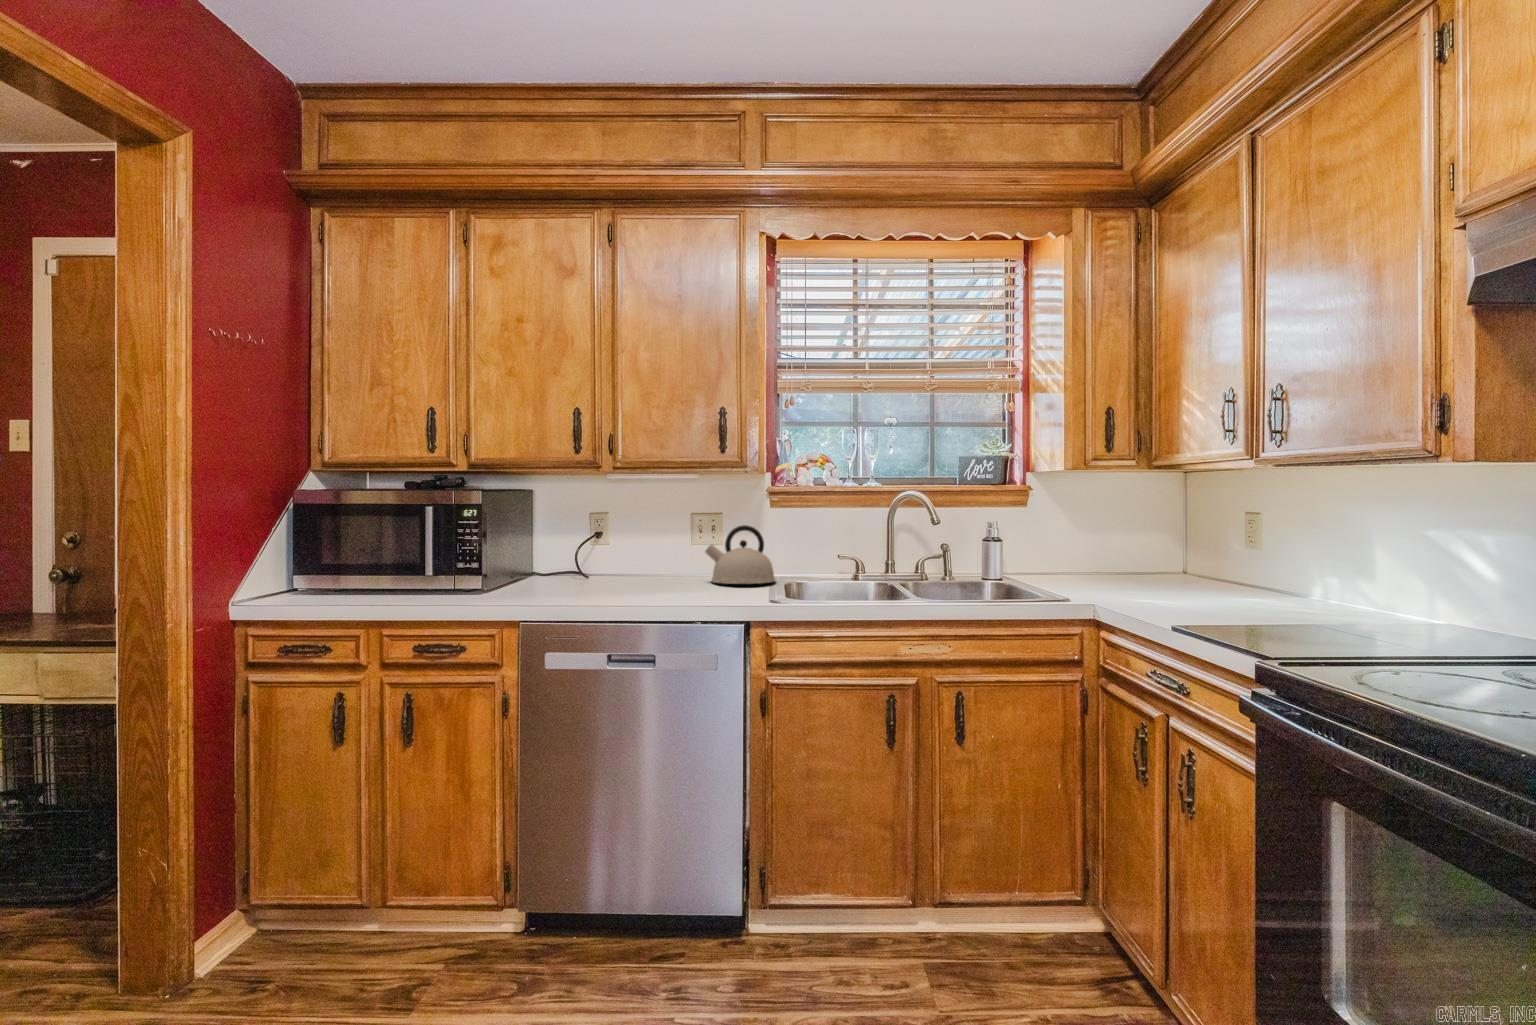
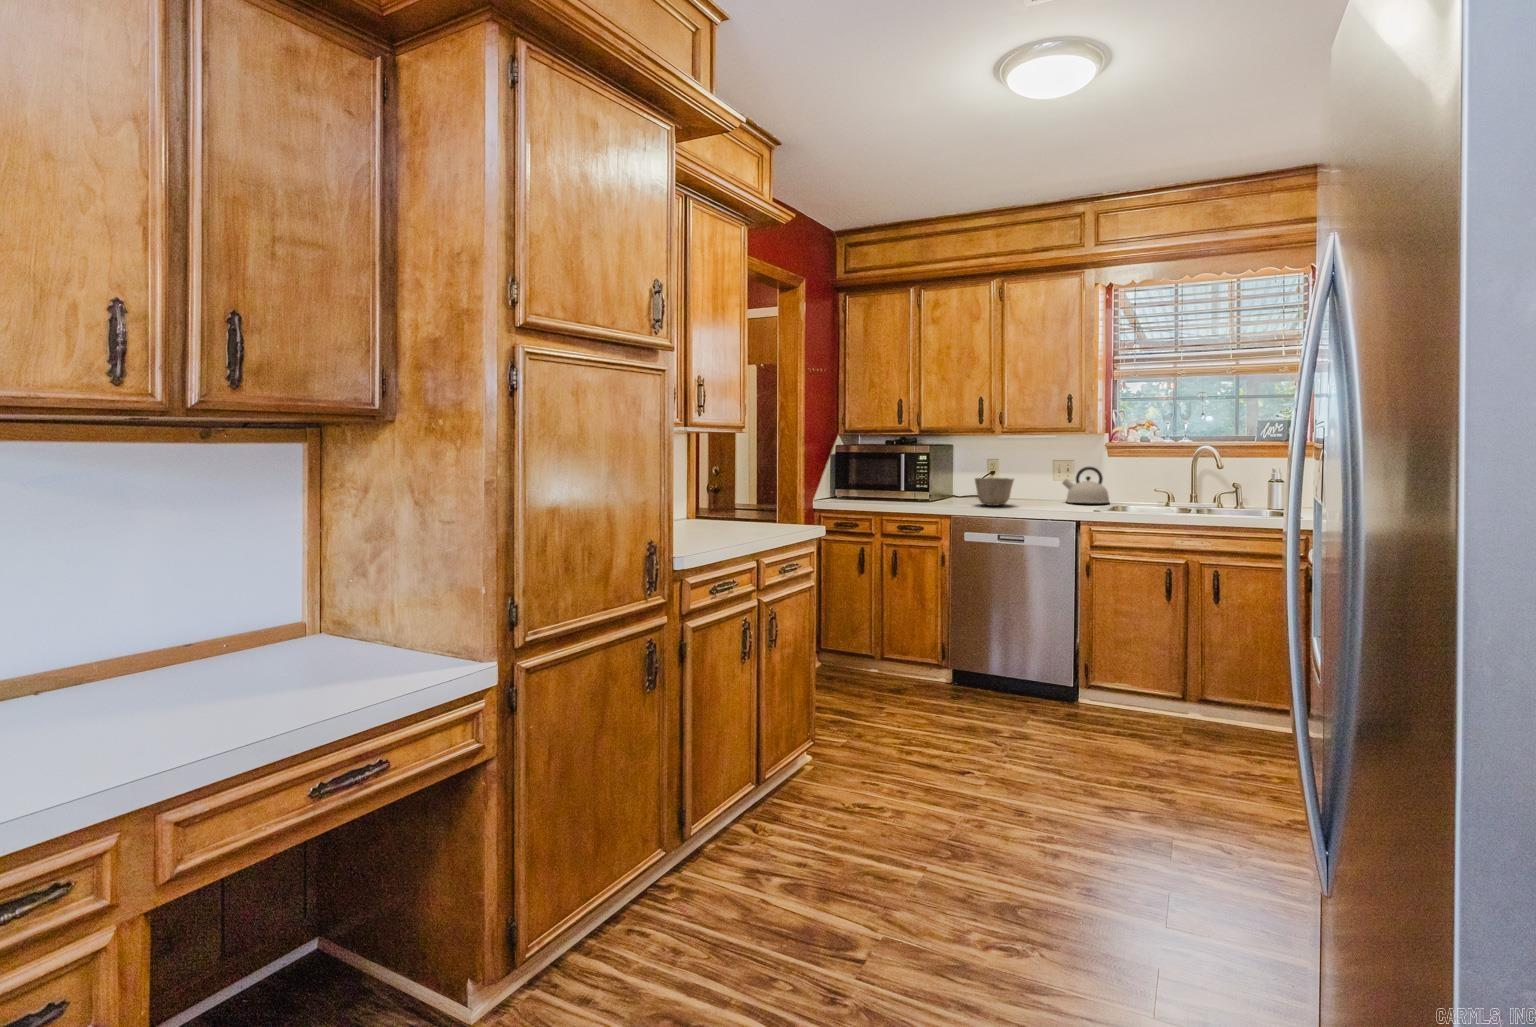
ceramic bowl: none [564,546,633,596] -> present [975,478,1014,506]

